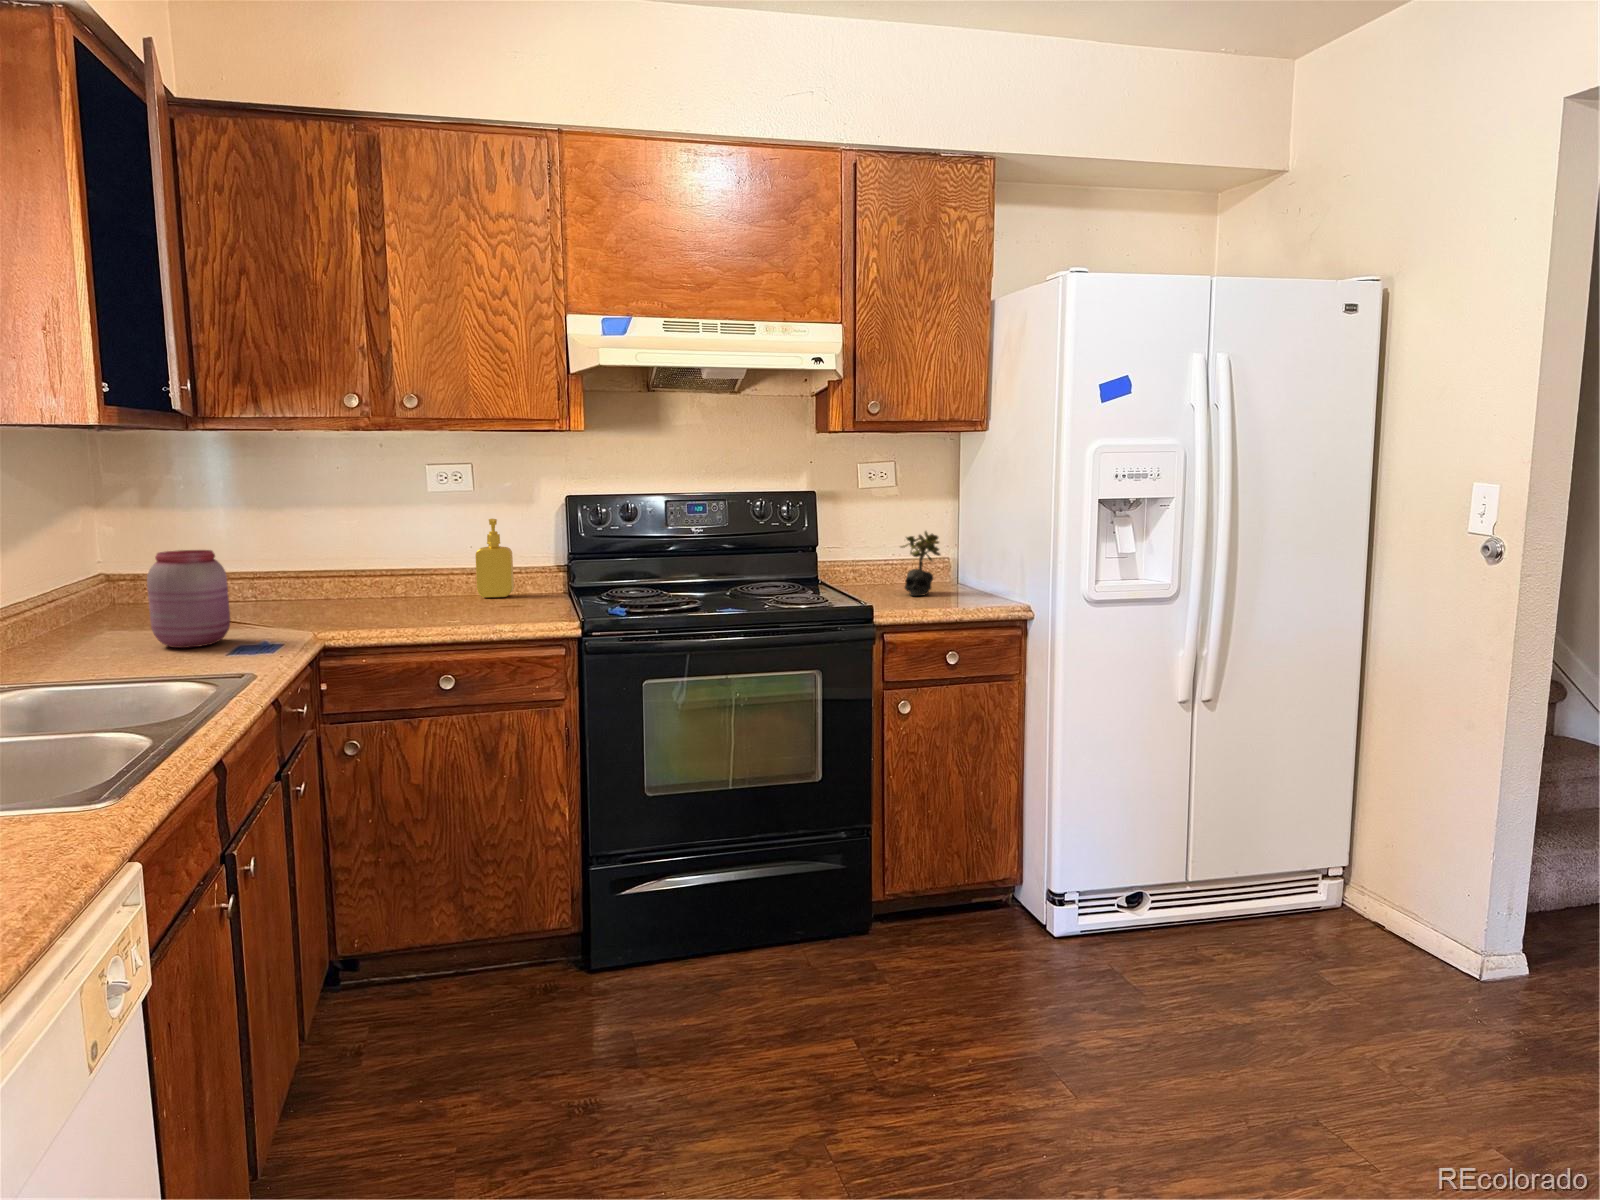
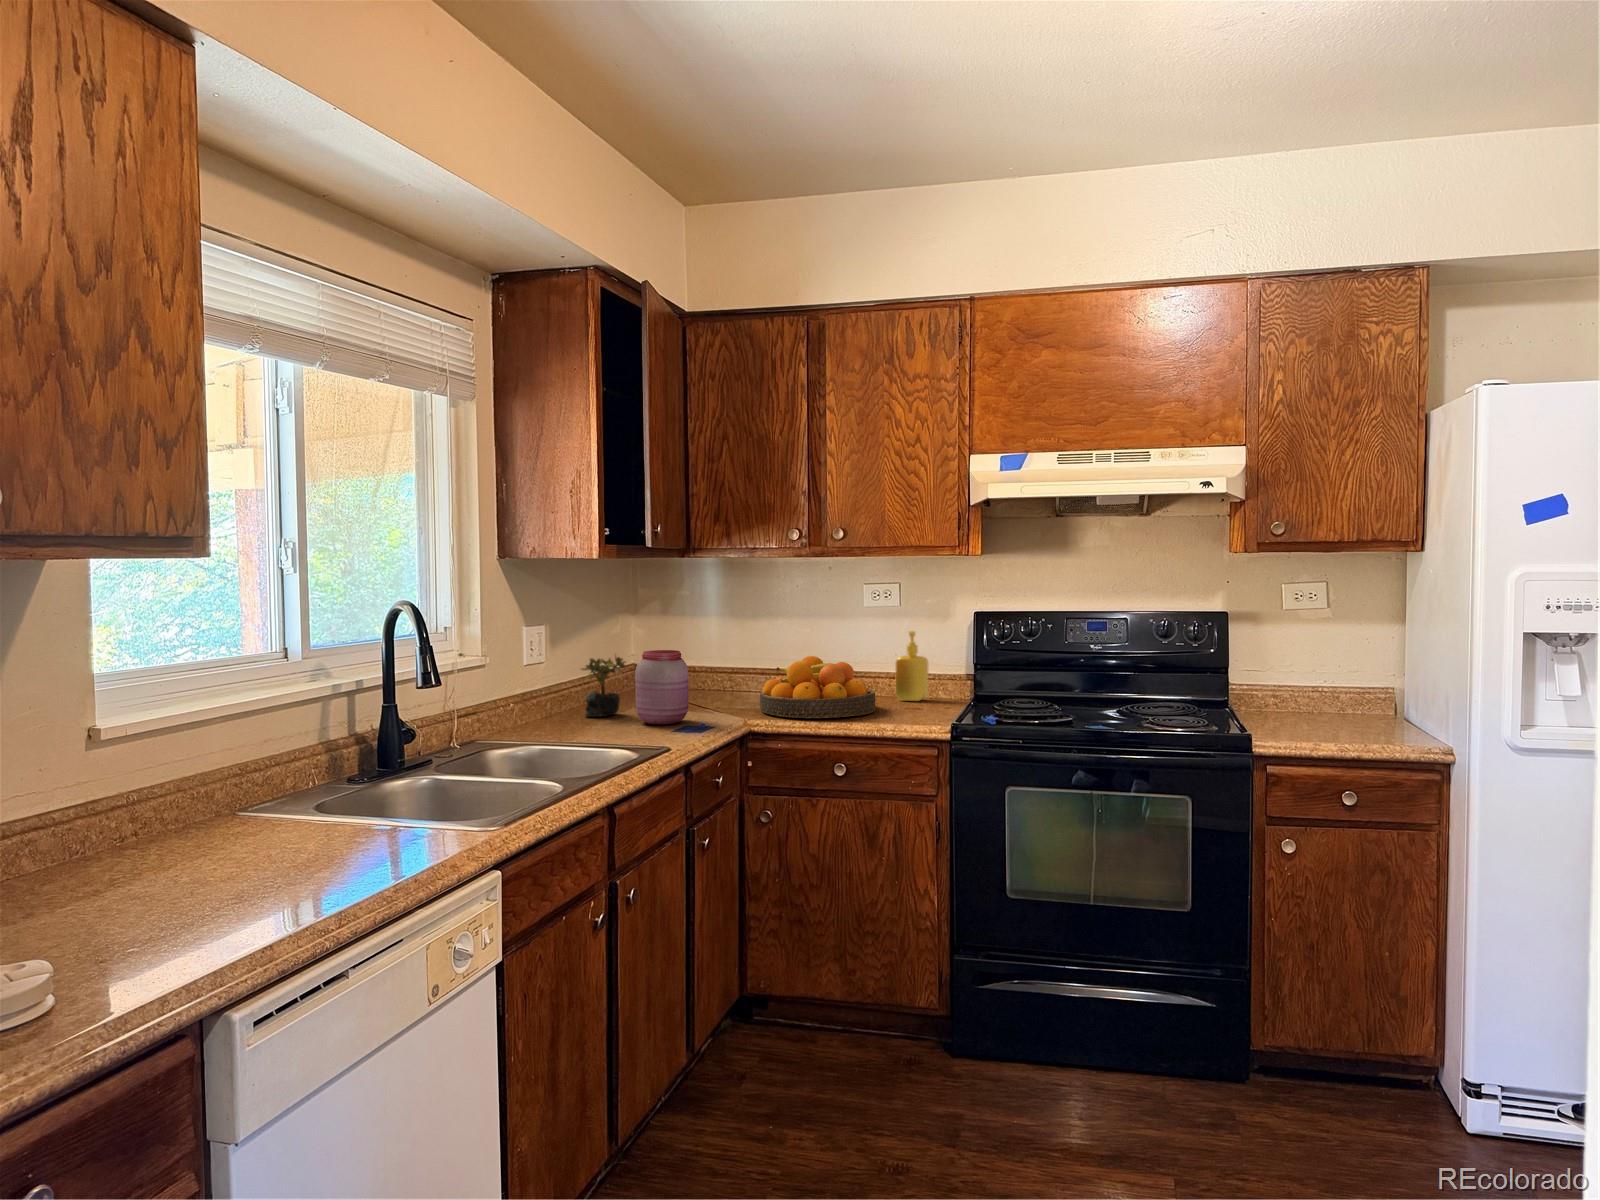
succulent plant: present [901,531,940,596] -> present [582,657,625,717]
fruit bowl: none [318,551,466,625] -> present [760,656,876,718]

